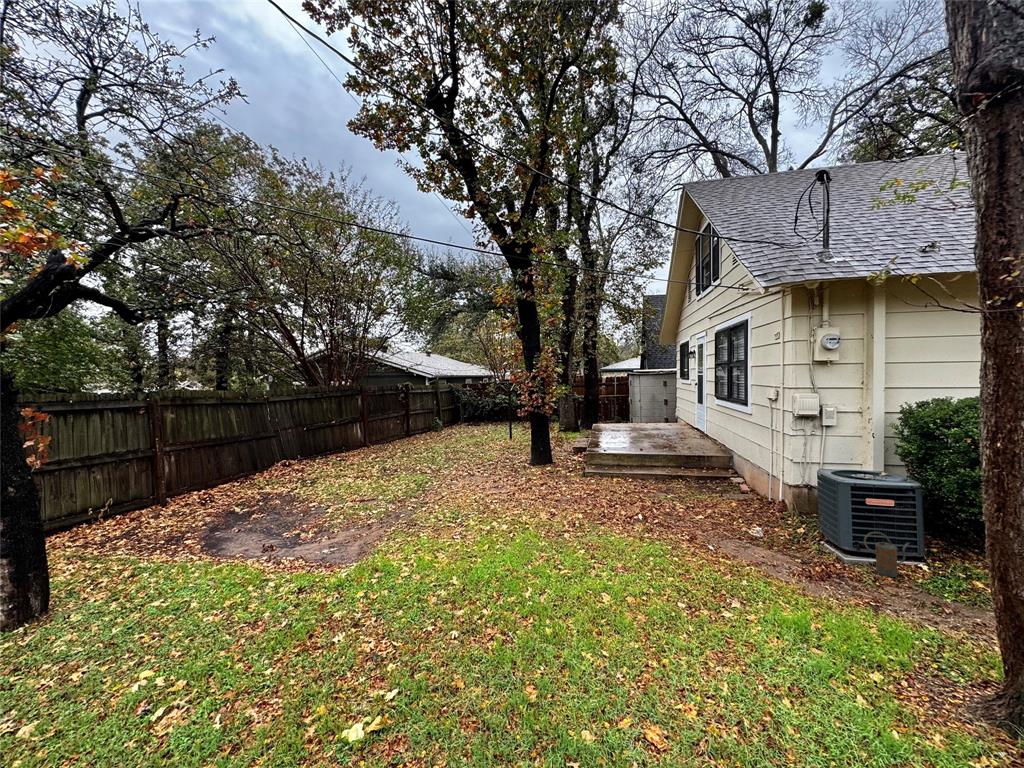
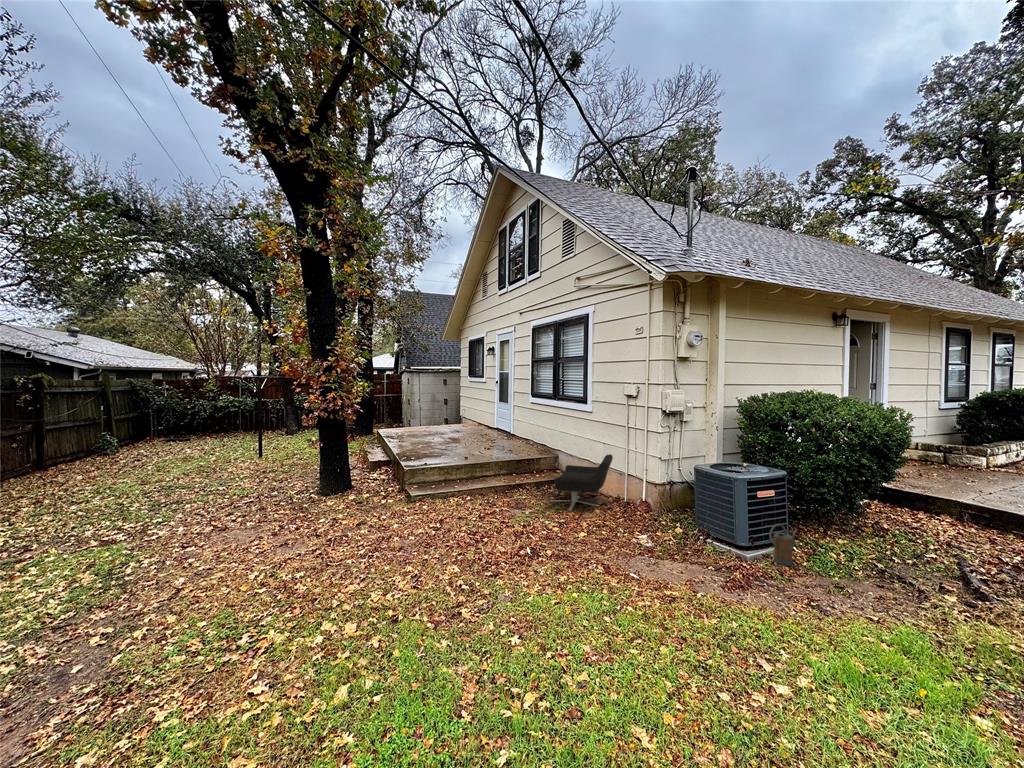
lounge chair: none [691,455,759,502] -> present [551,454,613,511]

